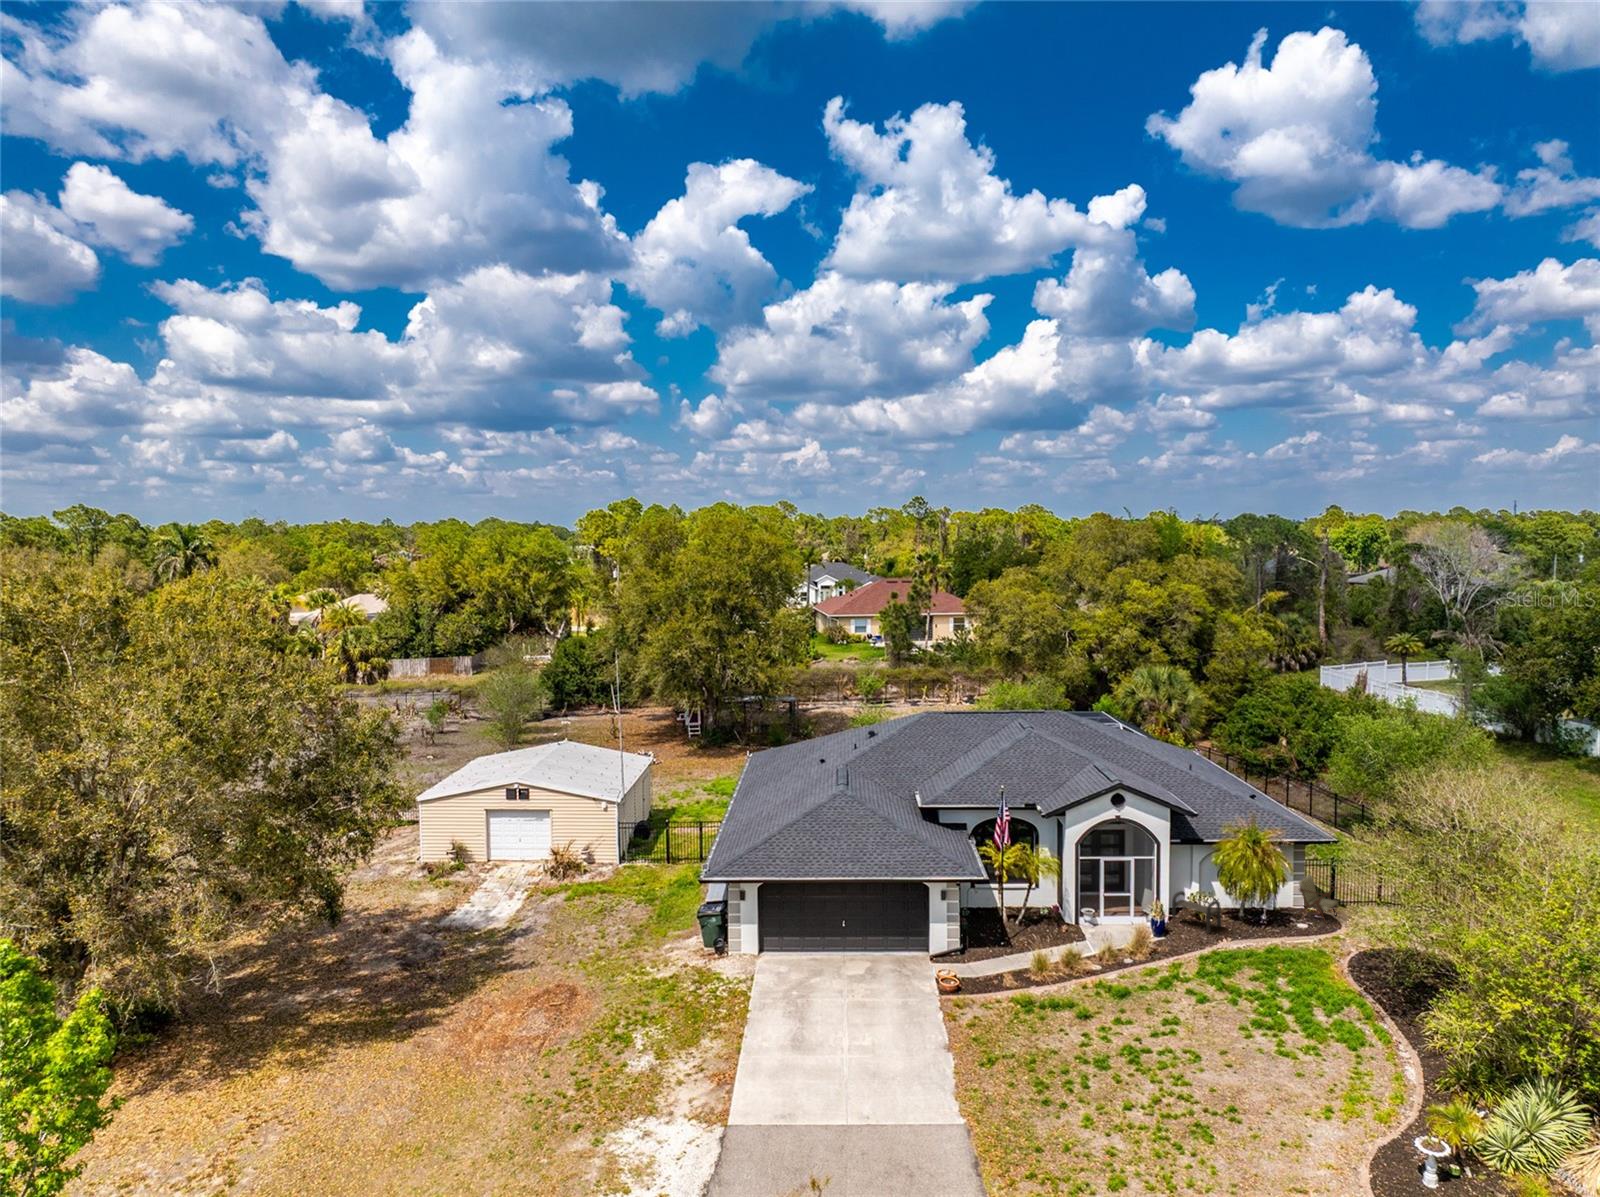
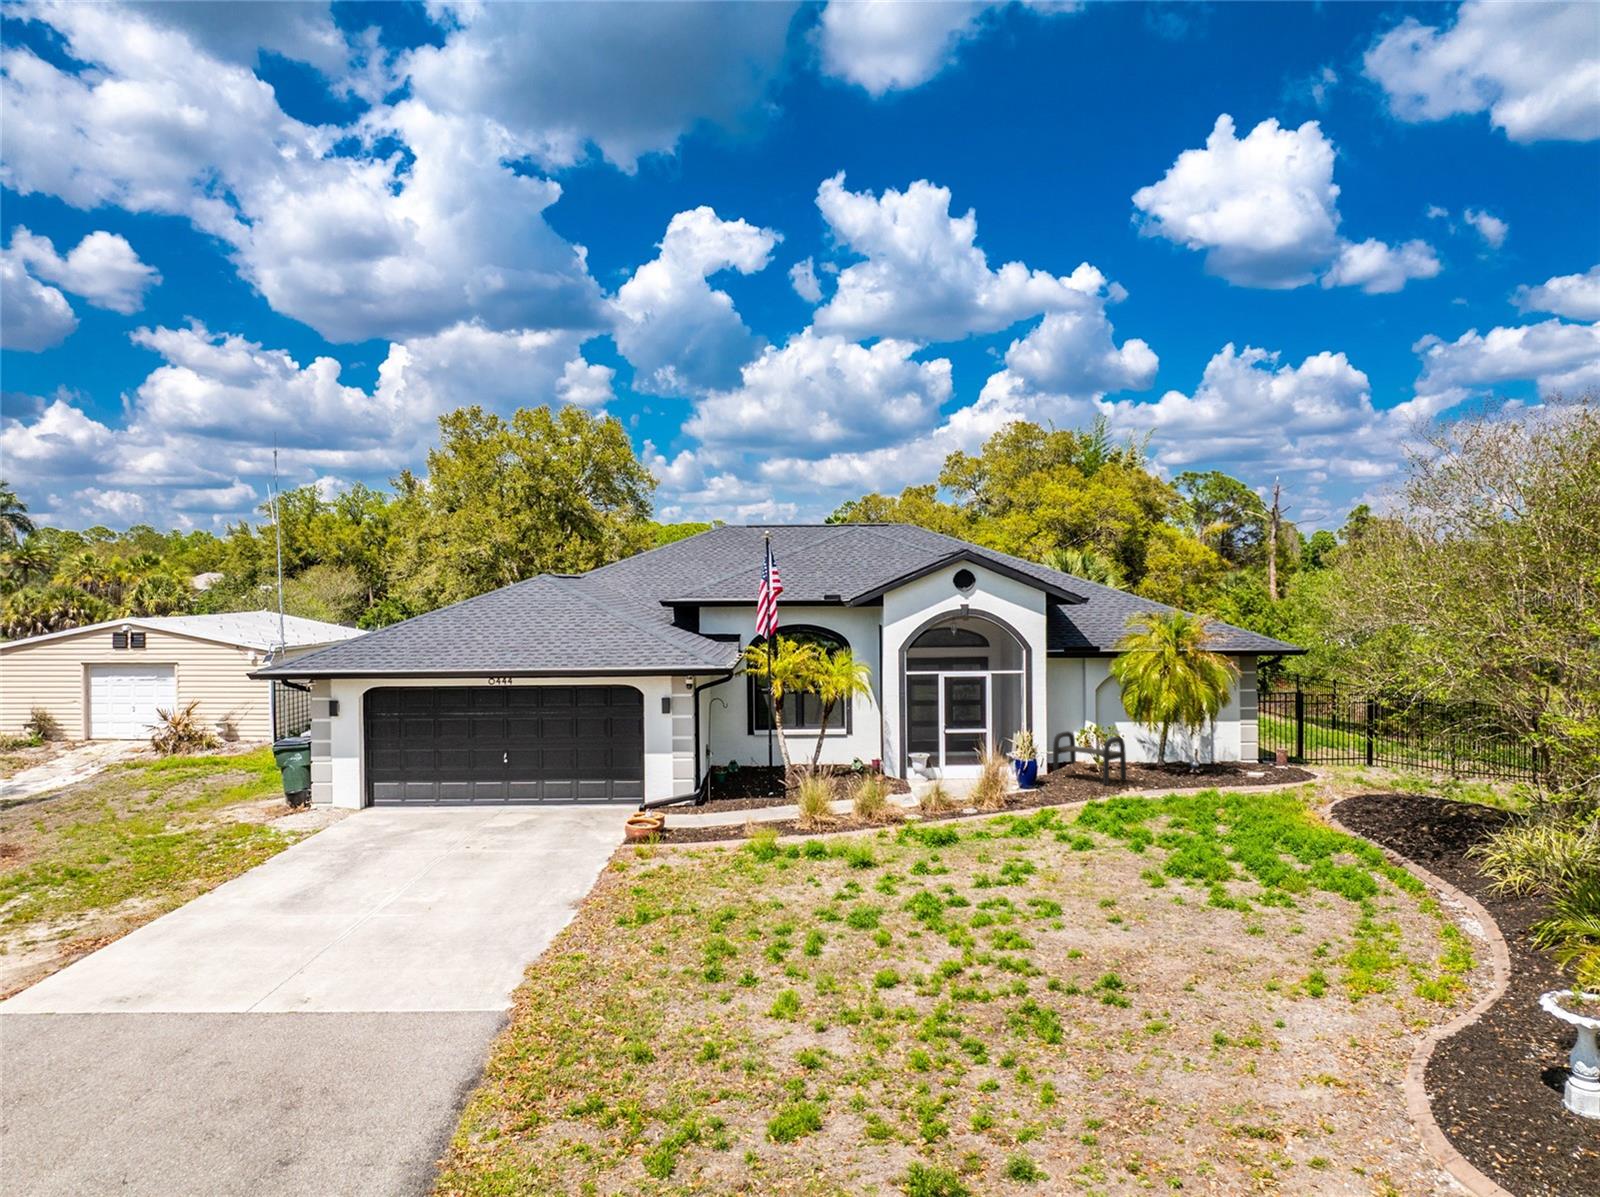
lounge chair: present [1296,875,1338,923] -> none [1237,712,1302,777]

